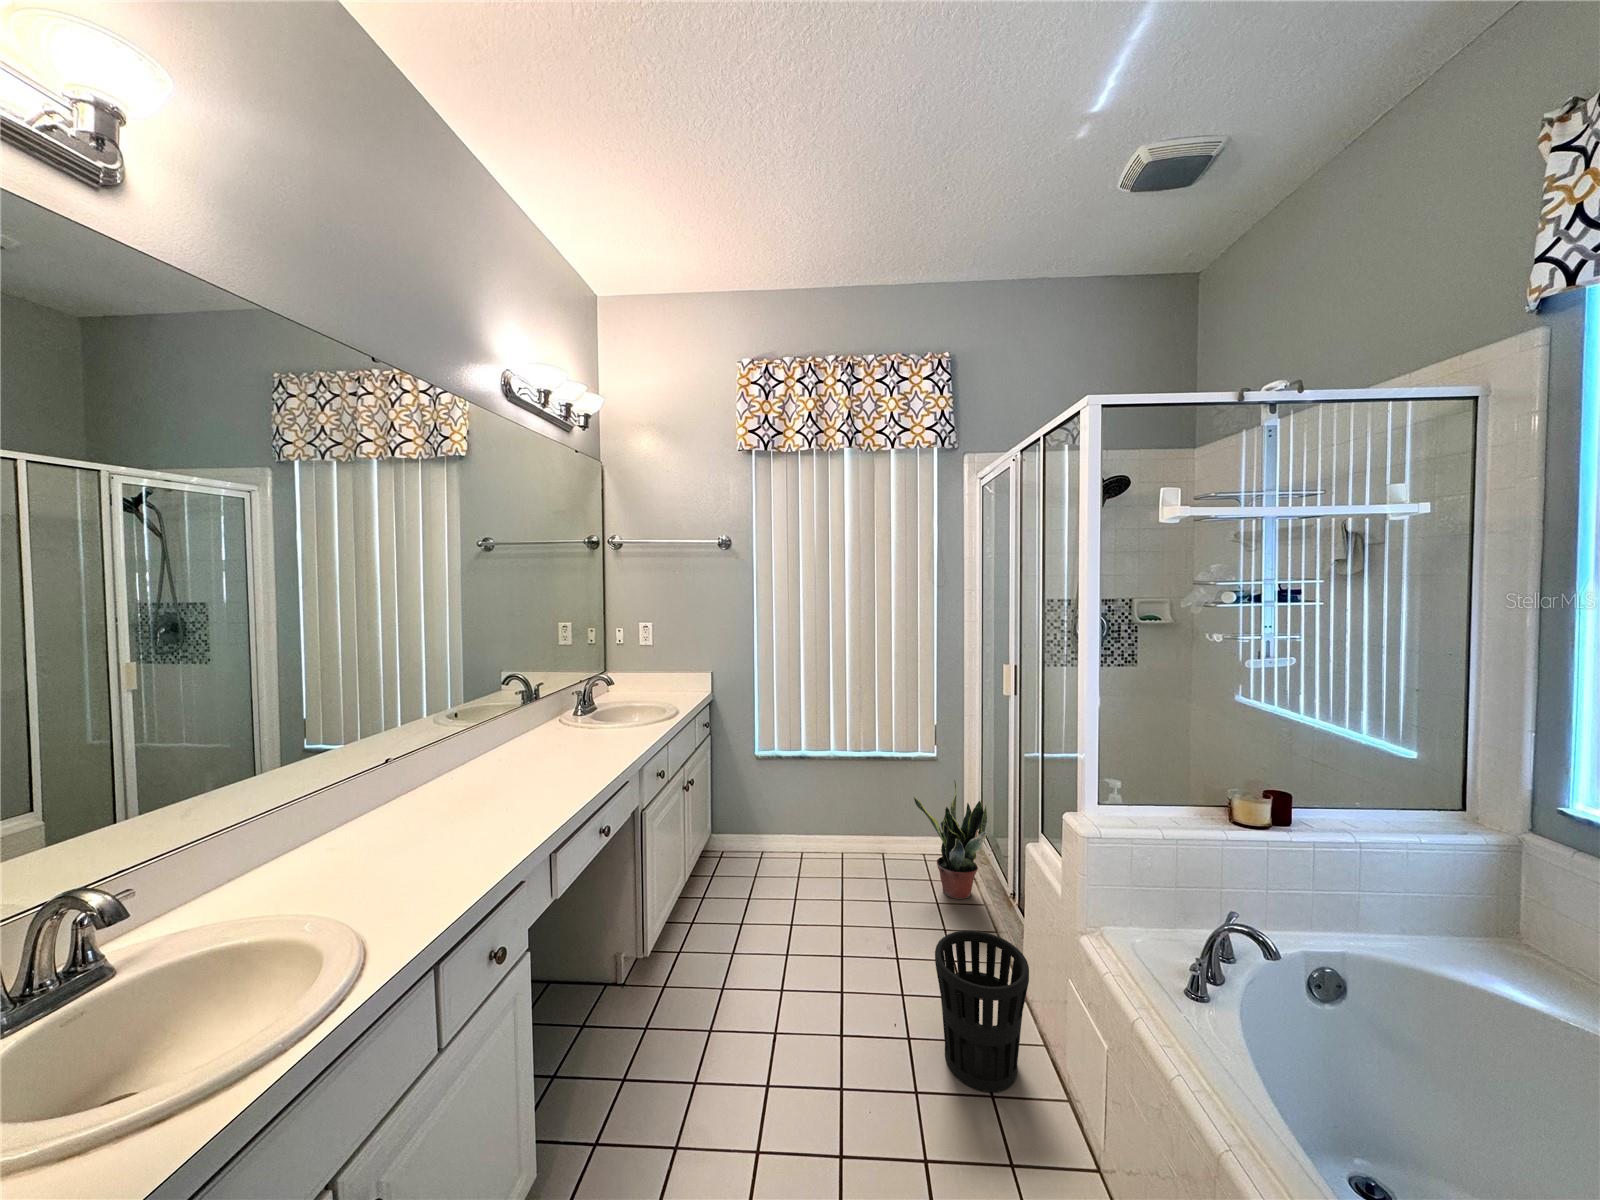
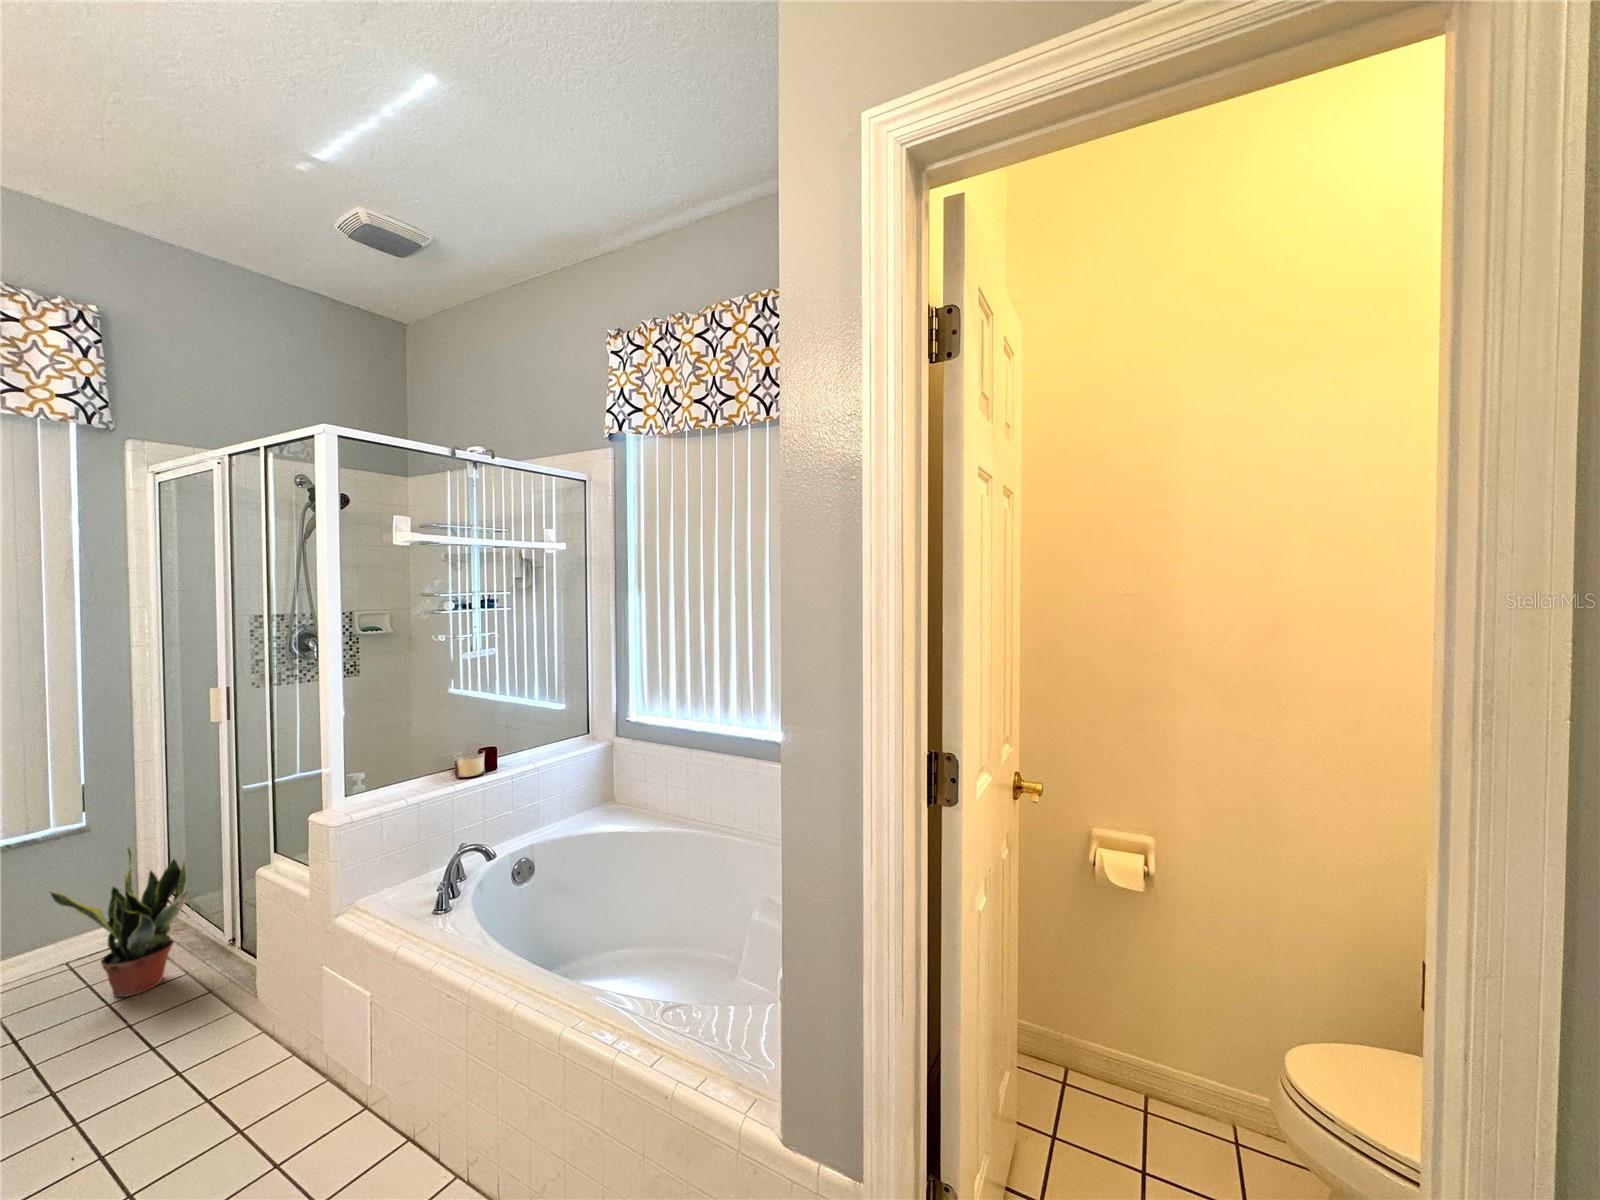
wastebasket: present [935,930,1029,1092] -> none [146,973,277,1147]

